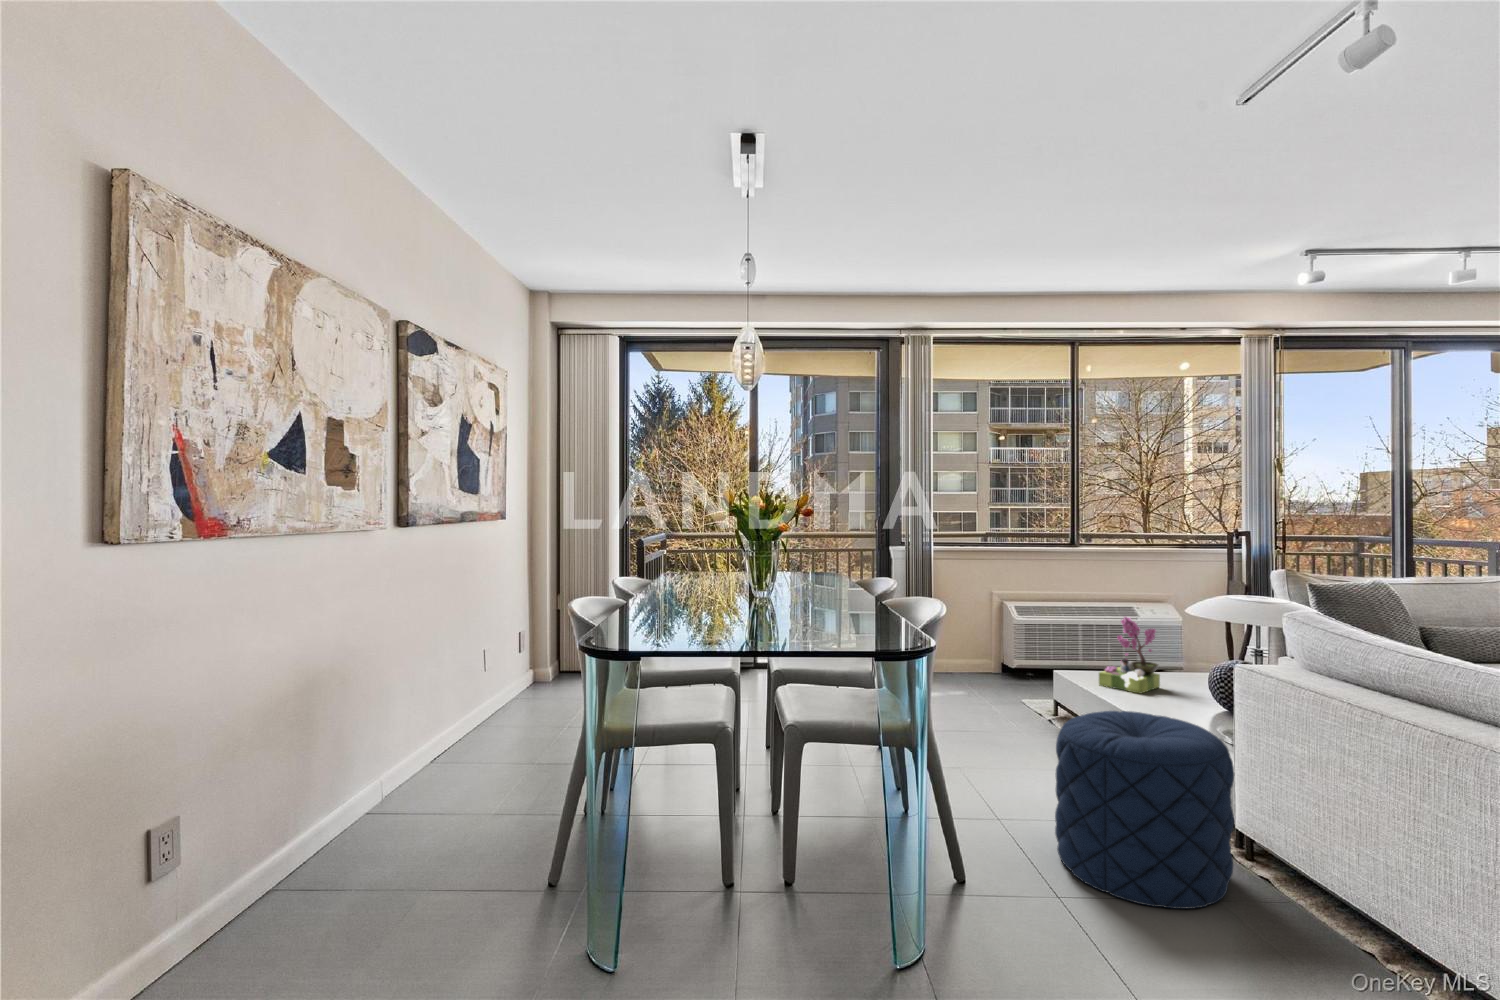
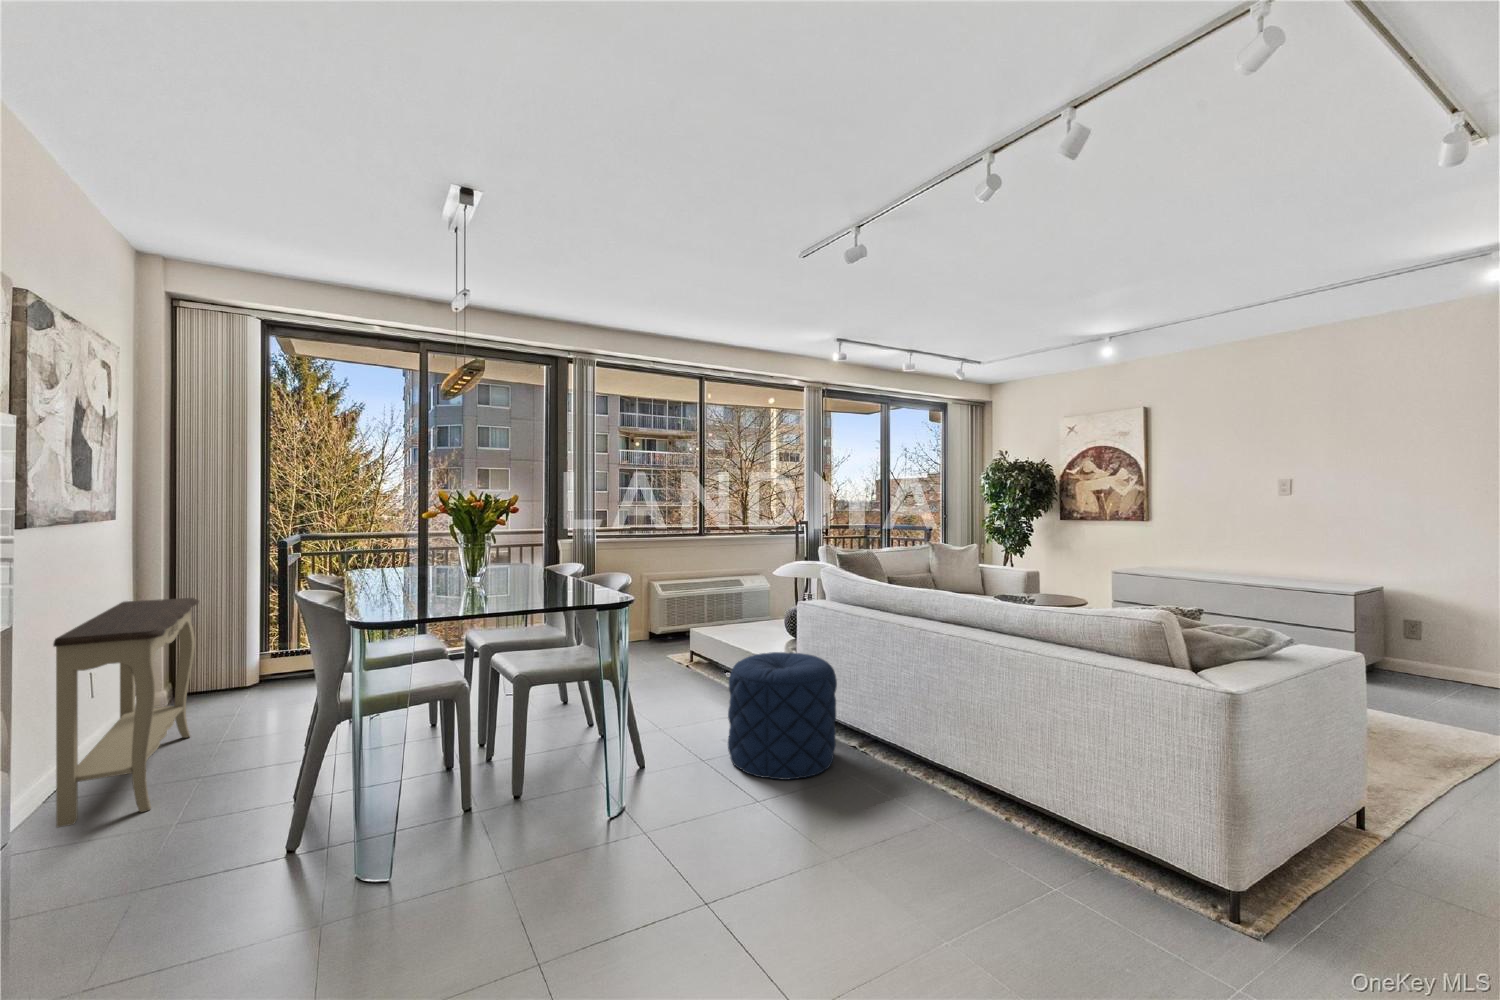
console table: none [429,587,556,773] -> present [53,598,199,827]
flower arrangement: present [1099,616,1160,694] -> none [728,586,767,643]

